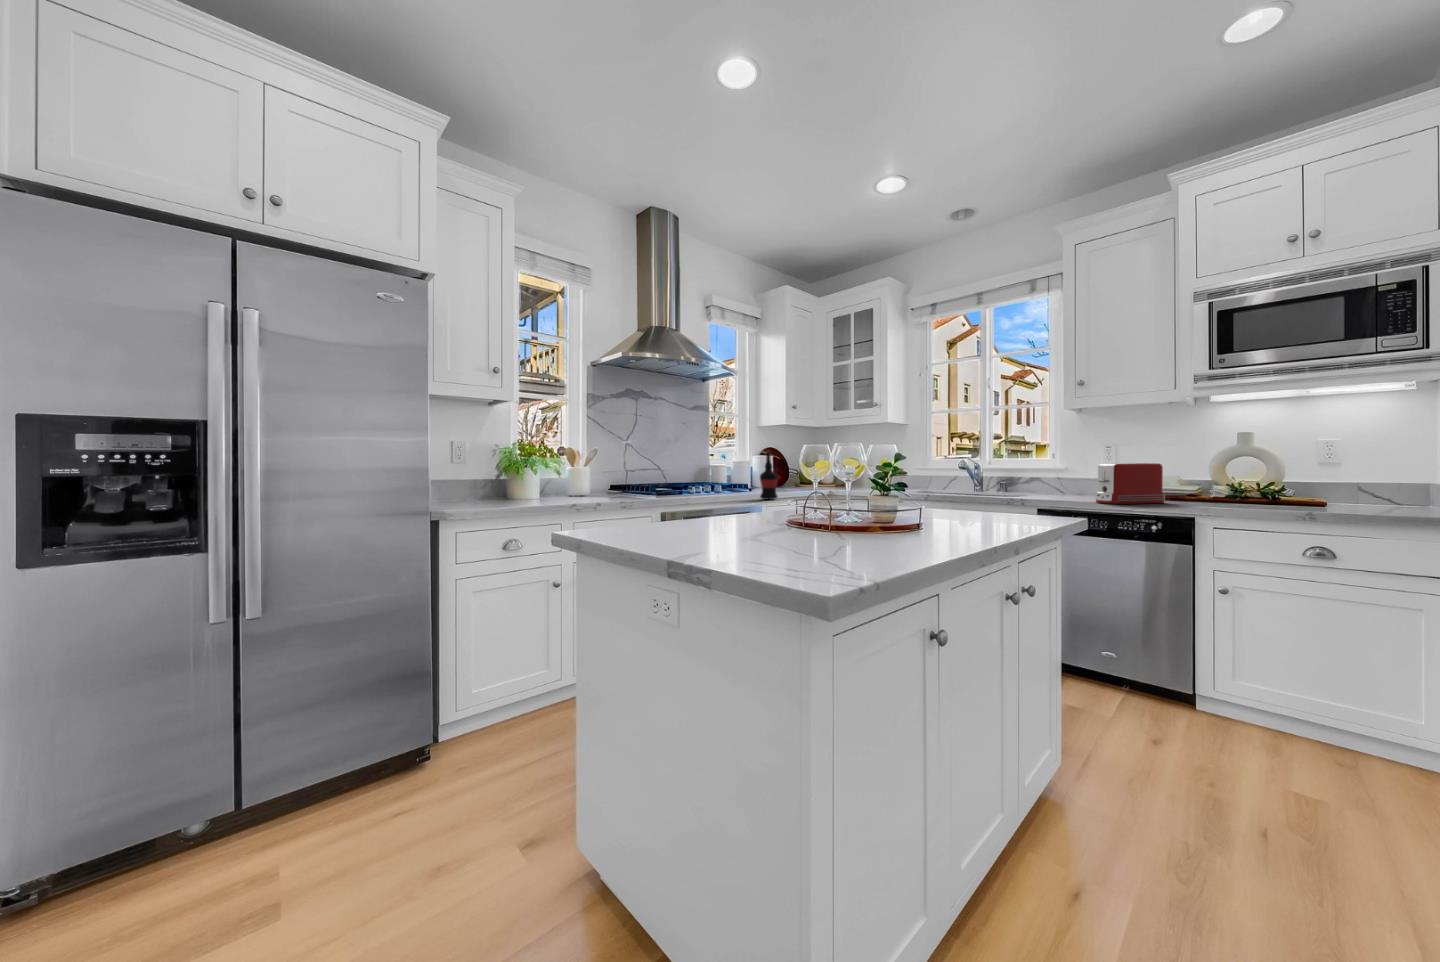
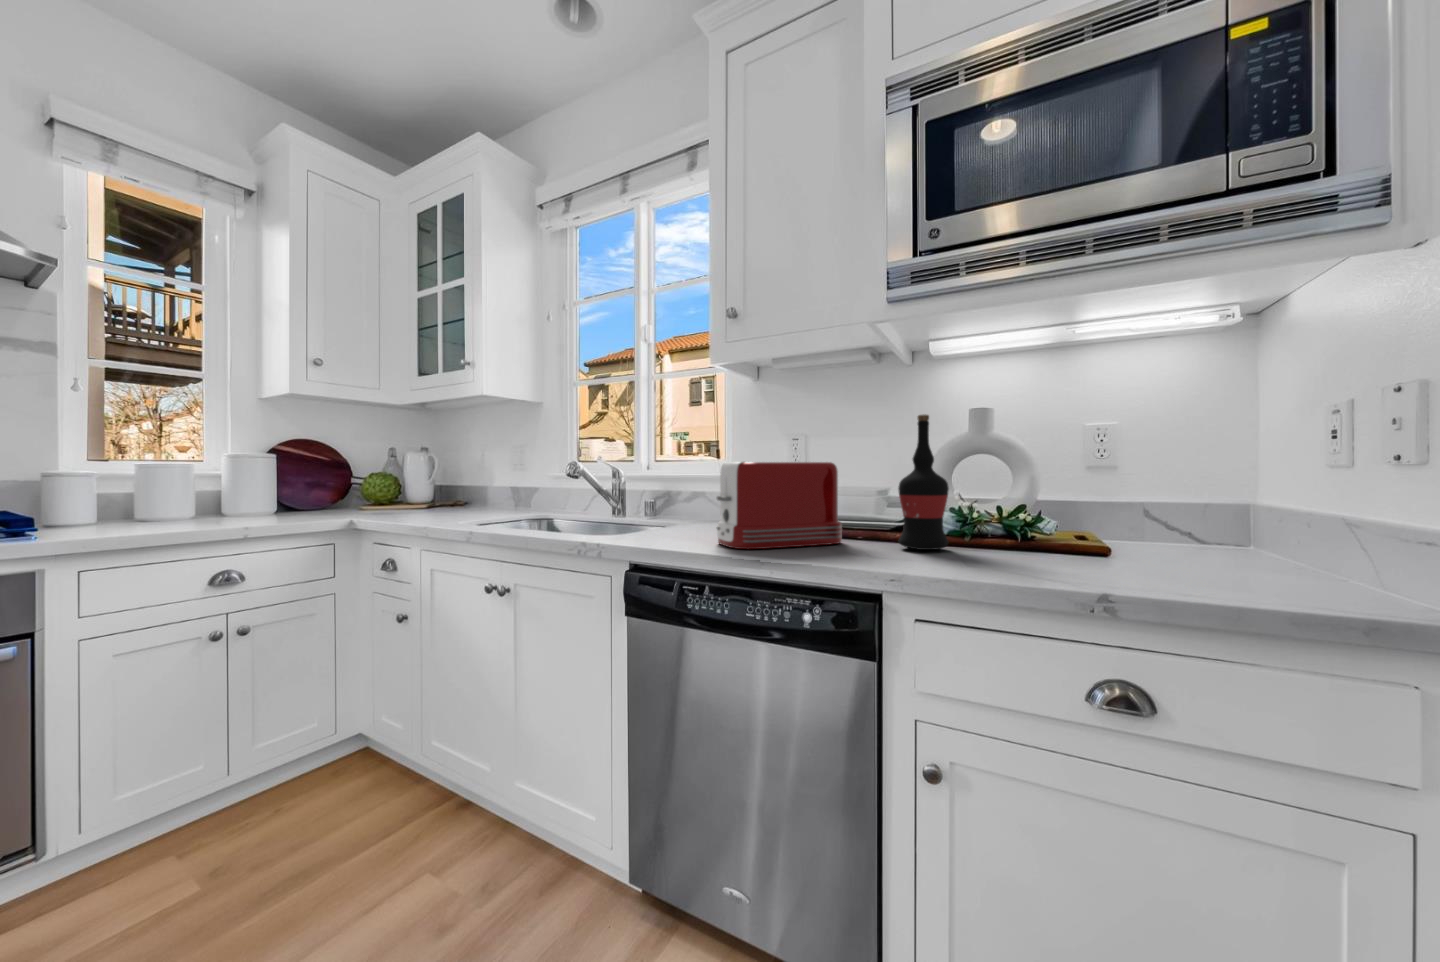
wine bottle: present [760,450,777,499] -> present [898,414,949,550]

